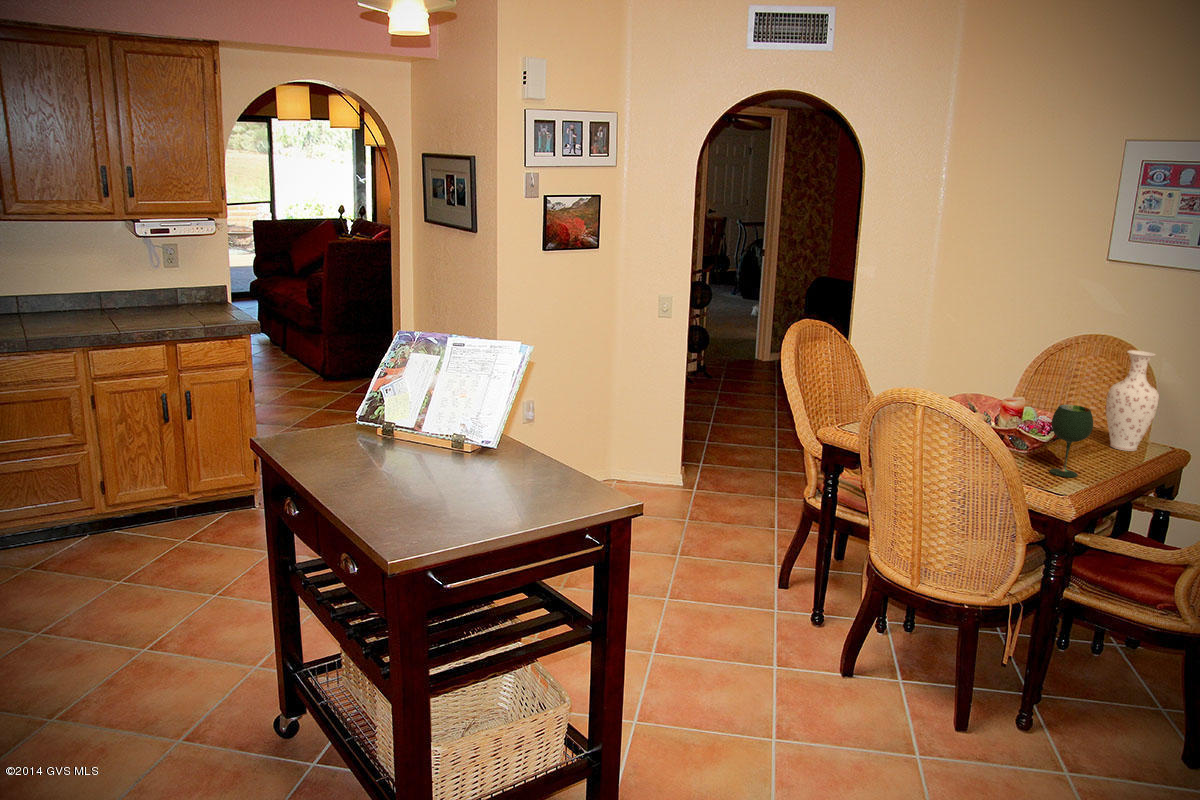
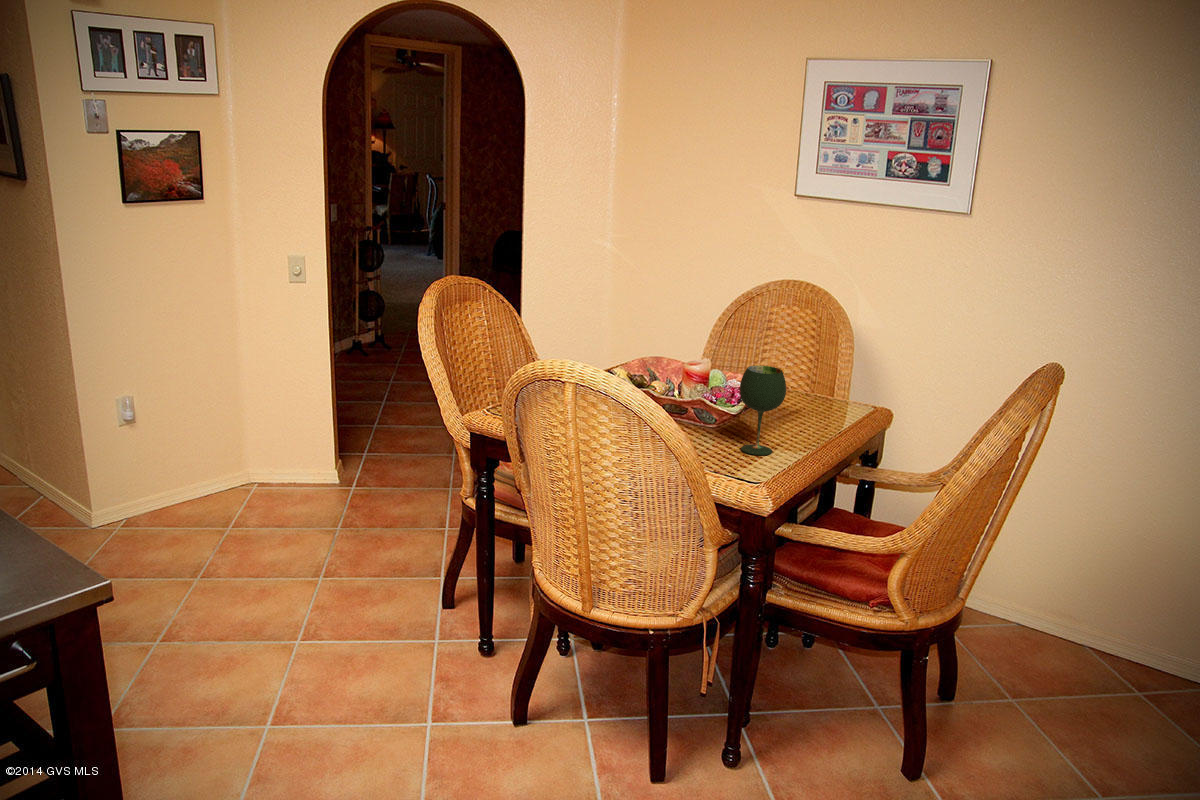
vase: present [1106,350,1159,451] -> none [801,296,855,414]

